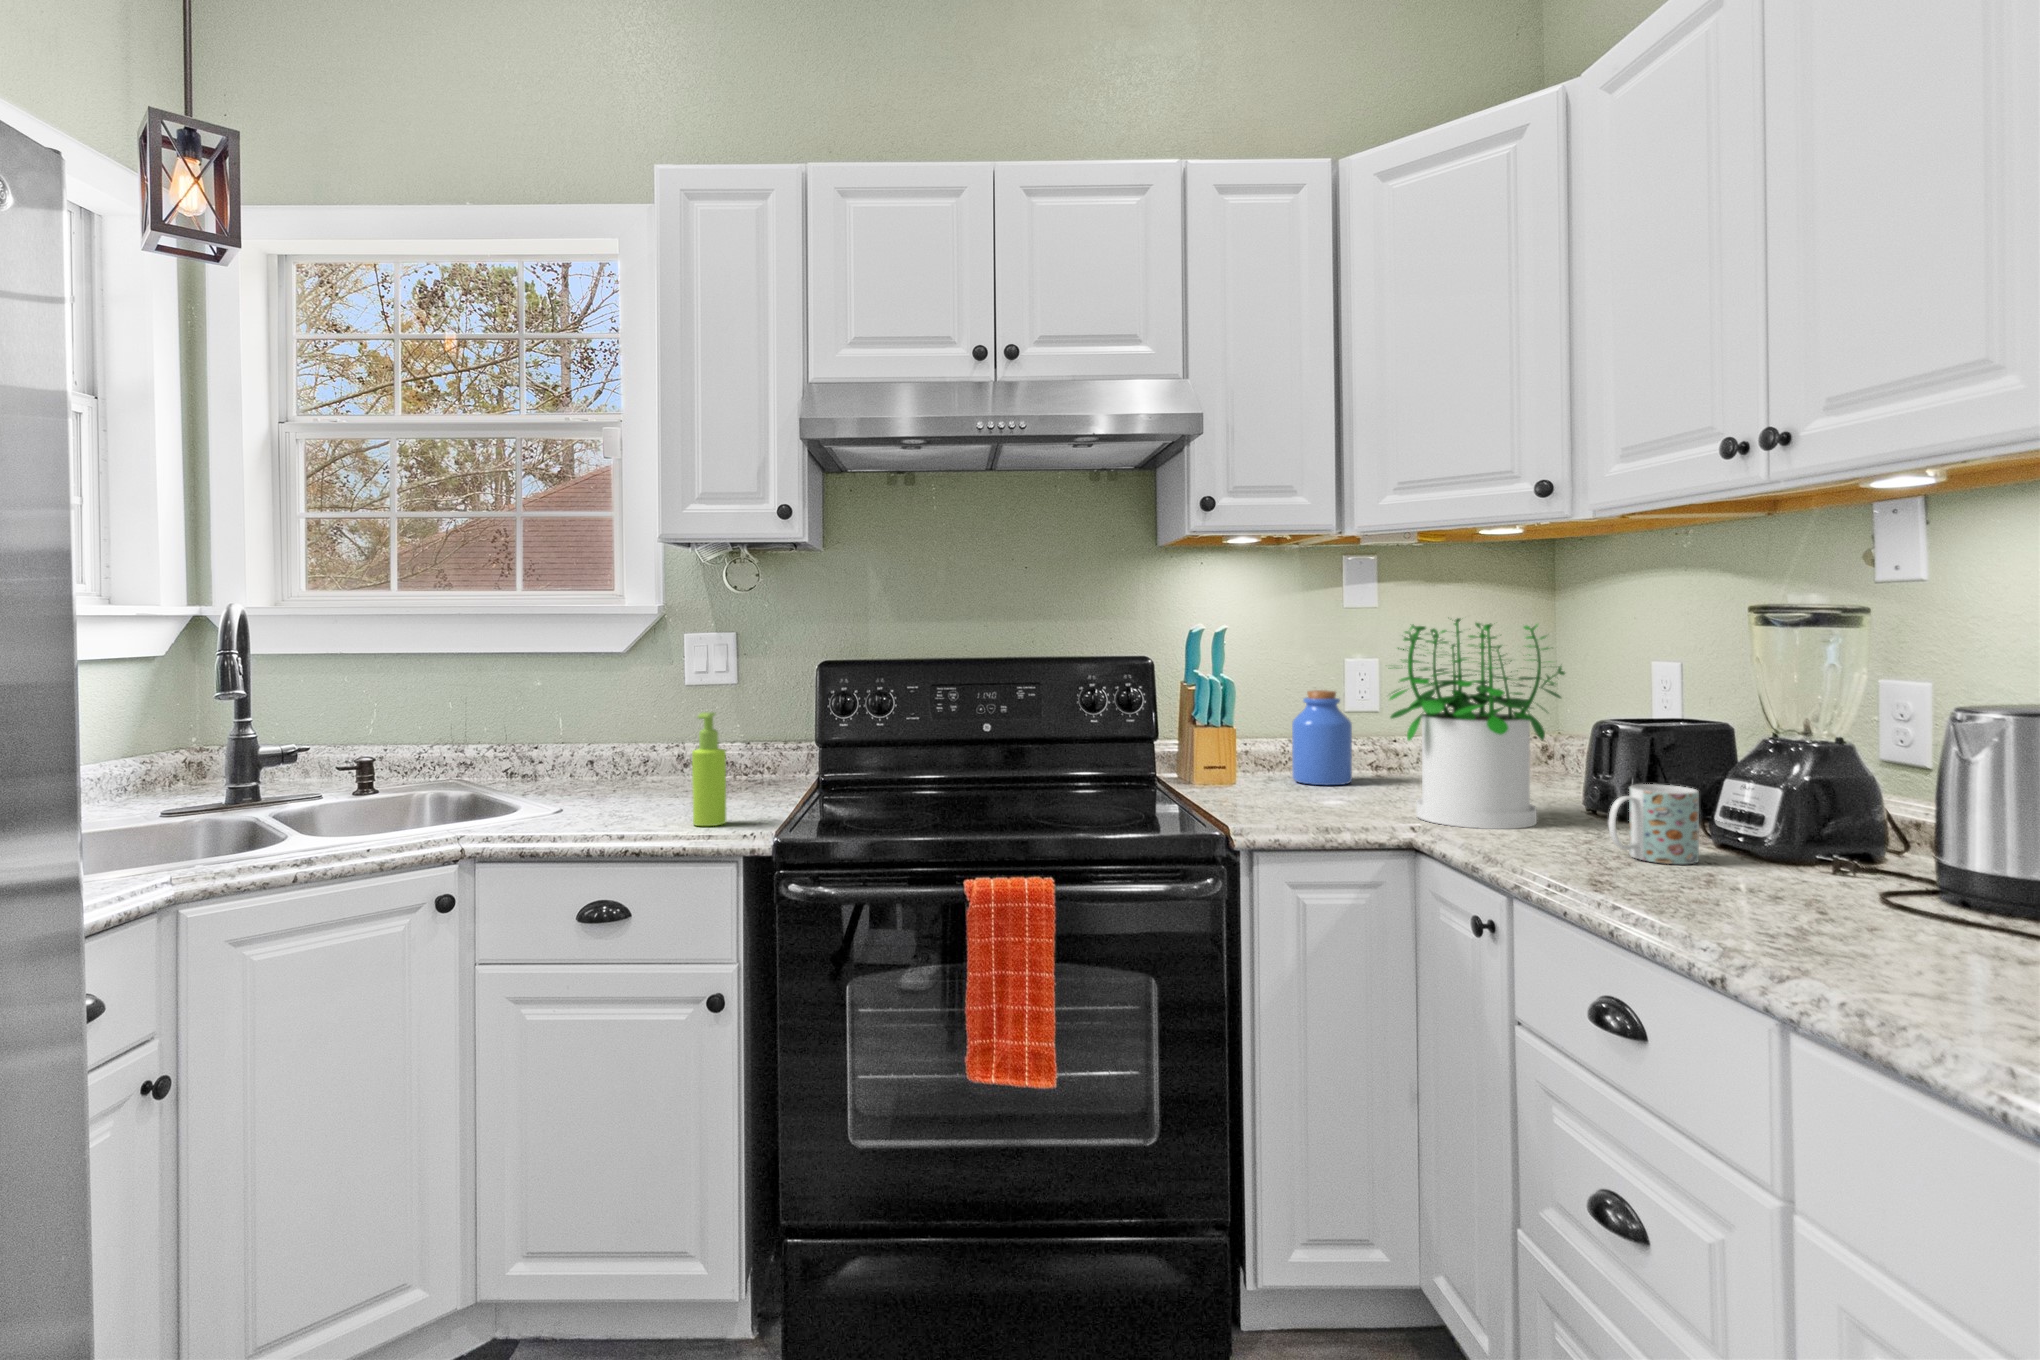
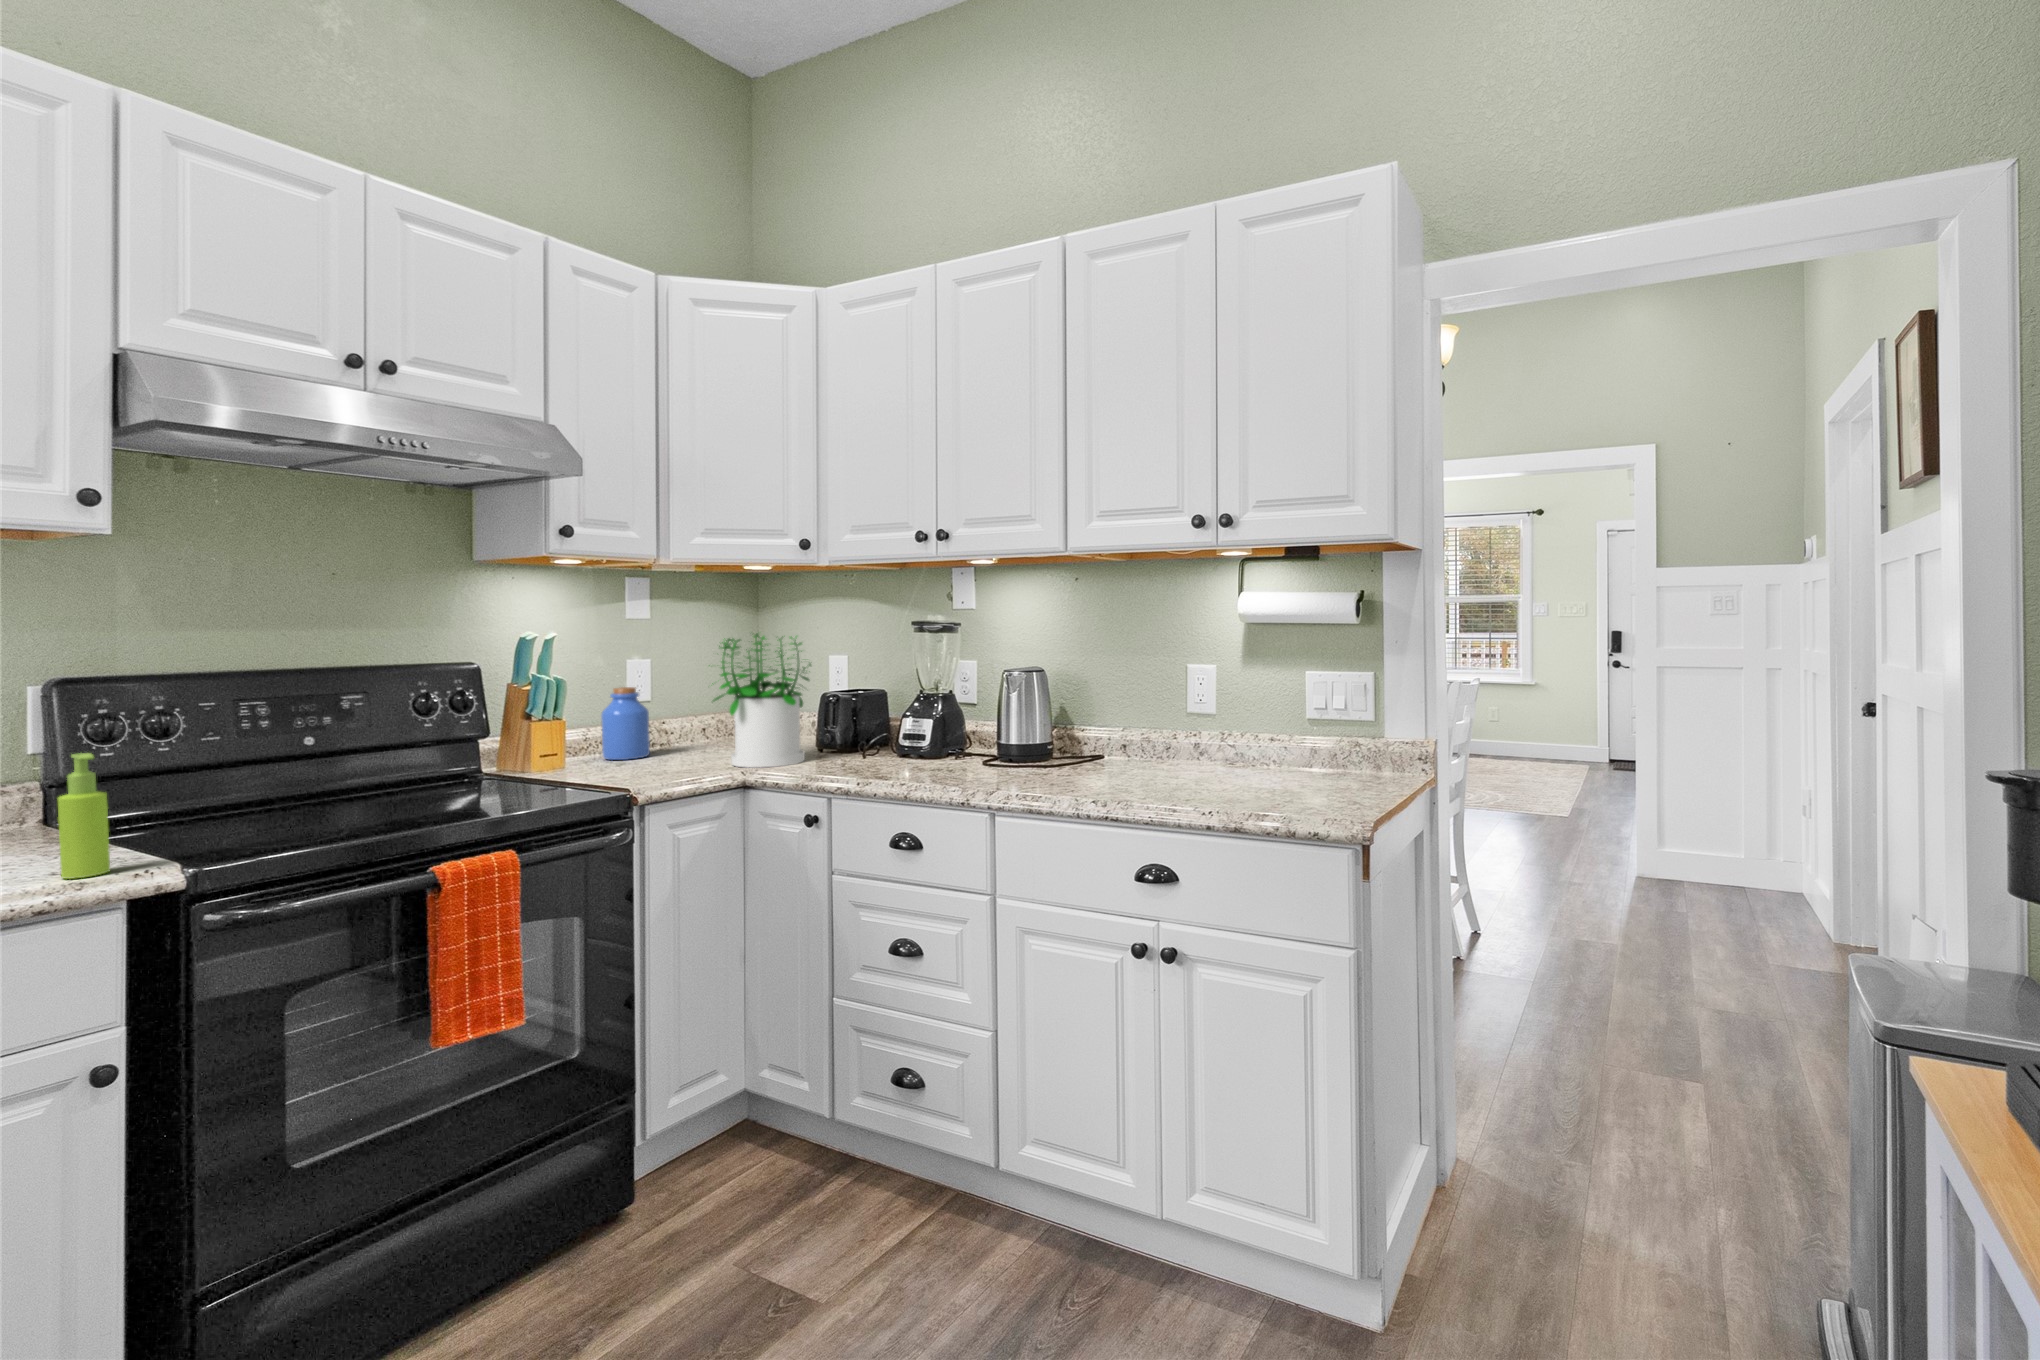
mug: present [1608,784,1699,864] -> none [866,724,905,766]

